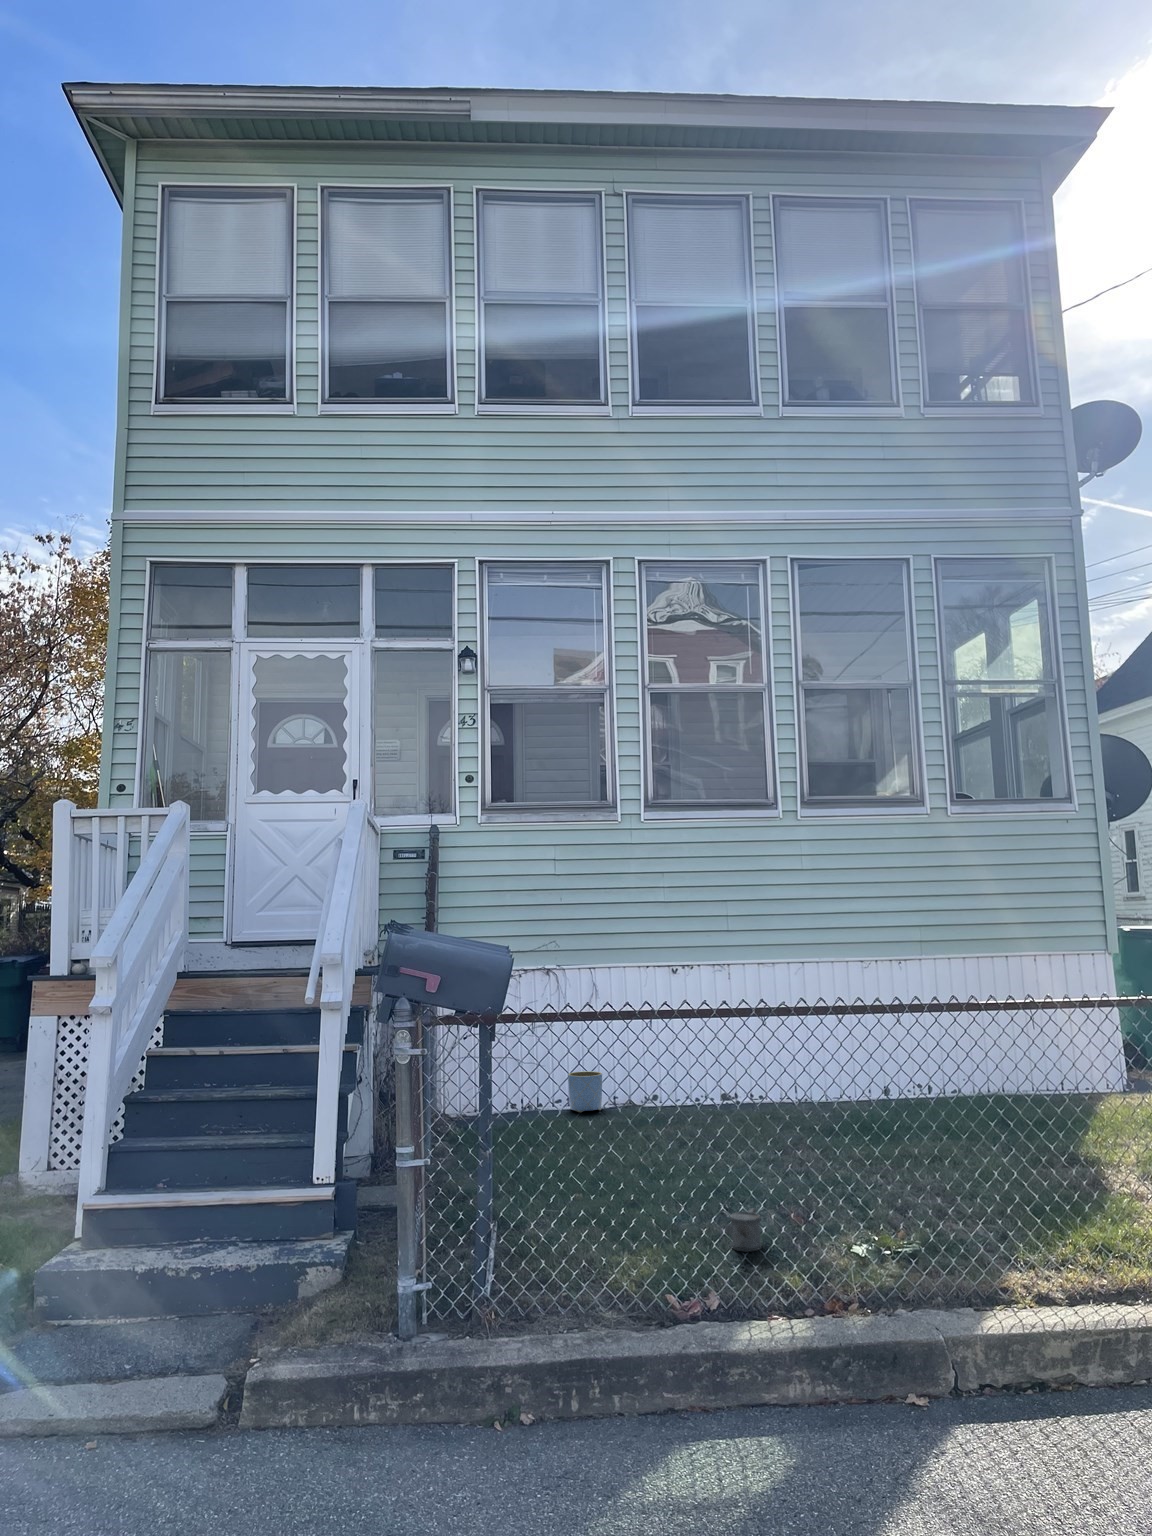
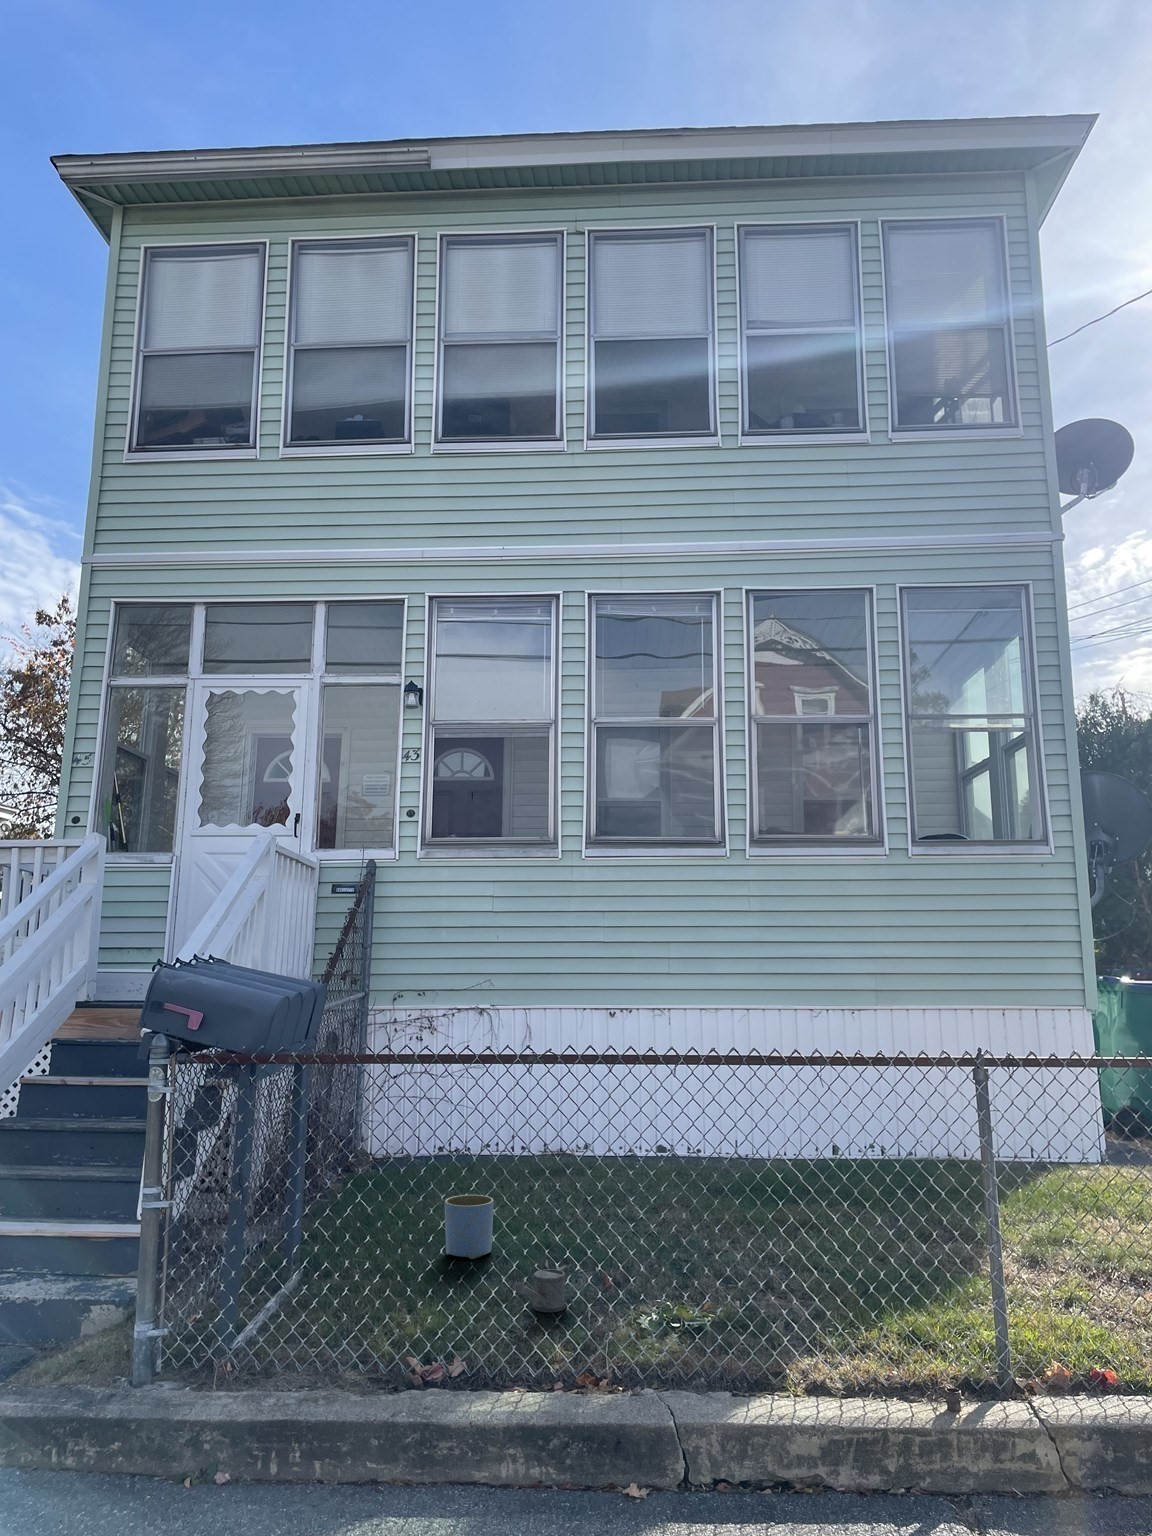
planter: present [568,1071,602,1113] -> present [445,1195,494,1259]

